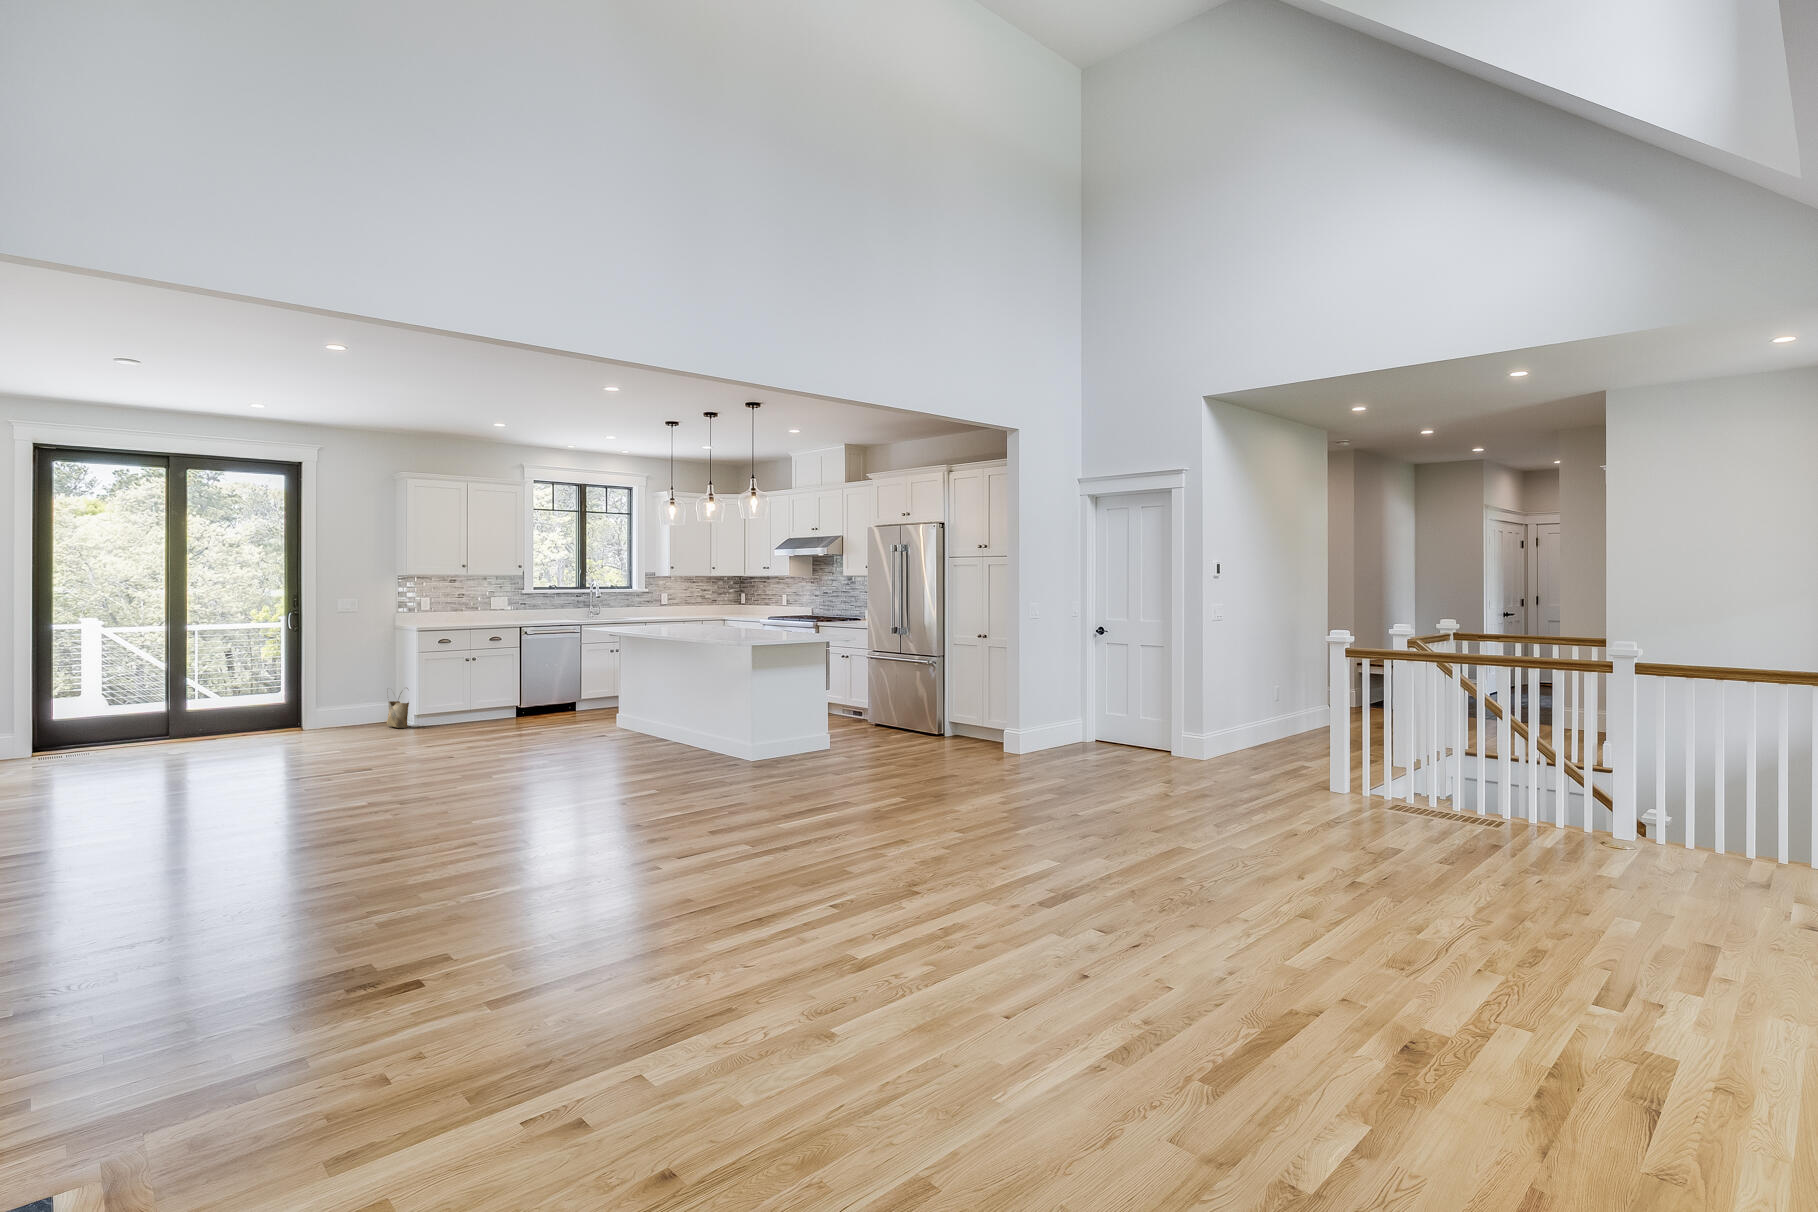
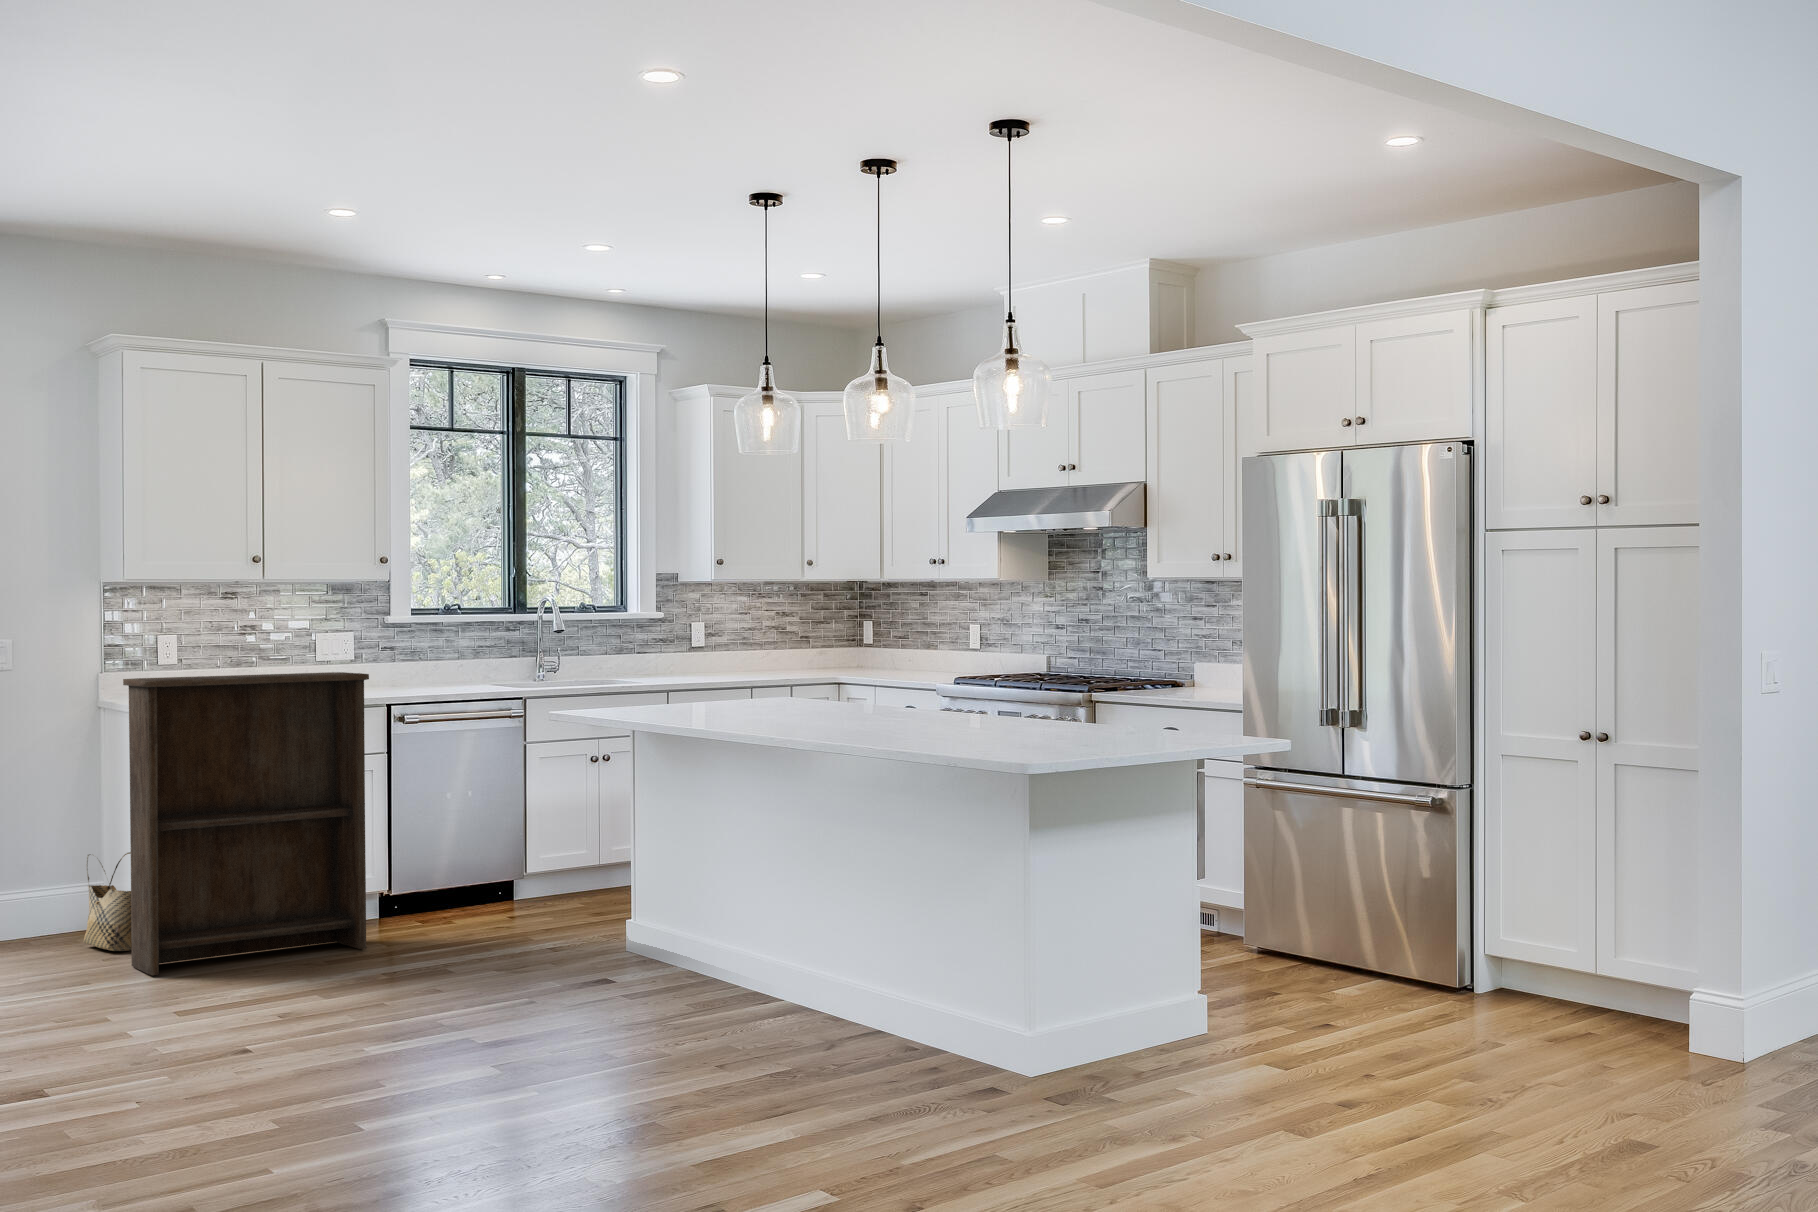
bookshelf: none [400,613,507,736] -> present [123,672,369,976]

